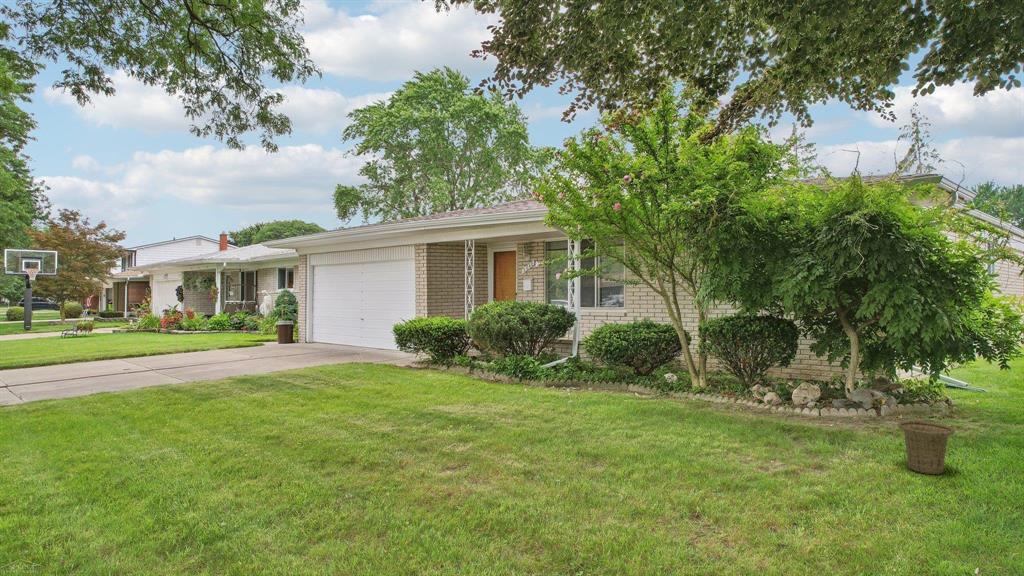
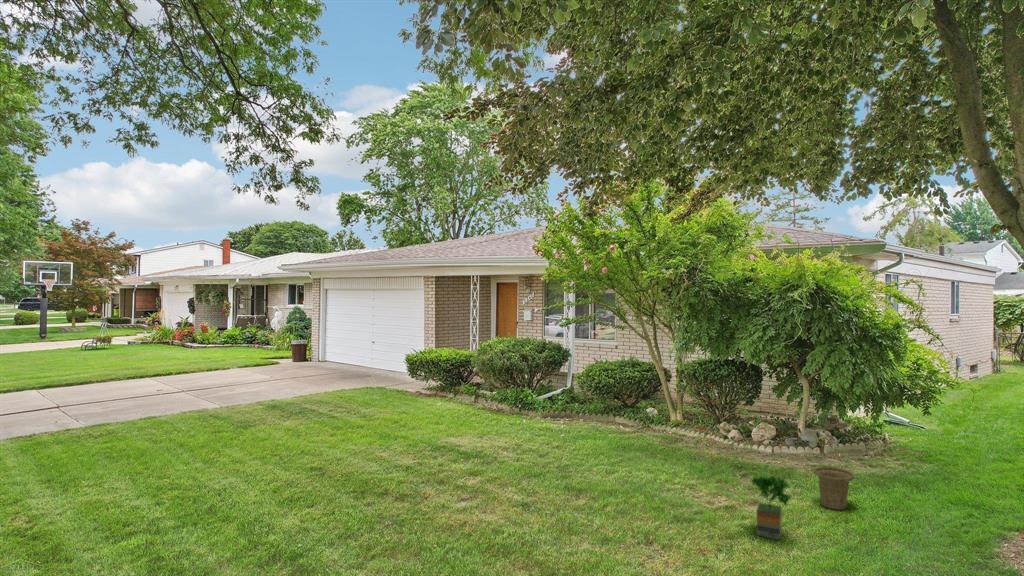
potted tree: none [829,424,891,511] -> present [751,476,791,539]

